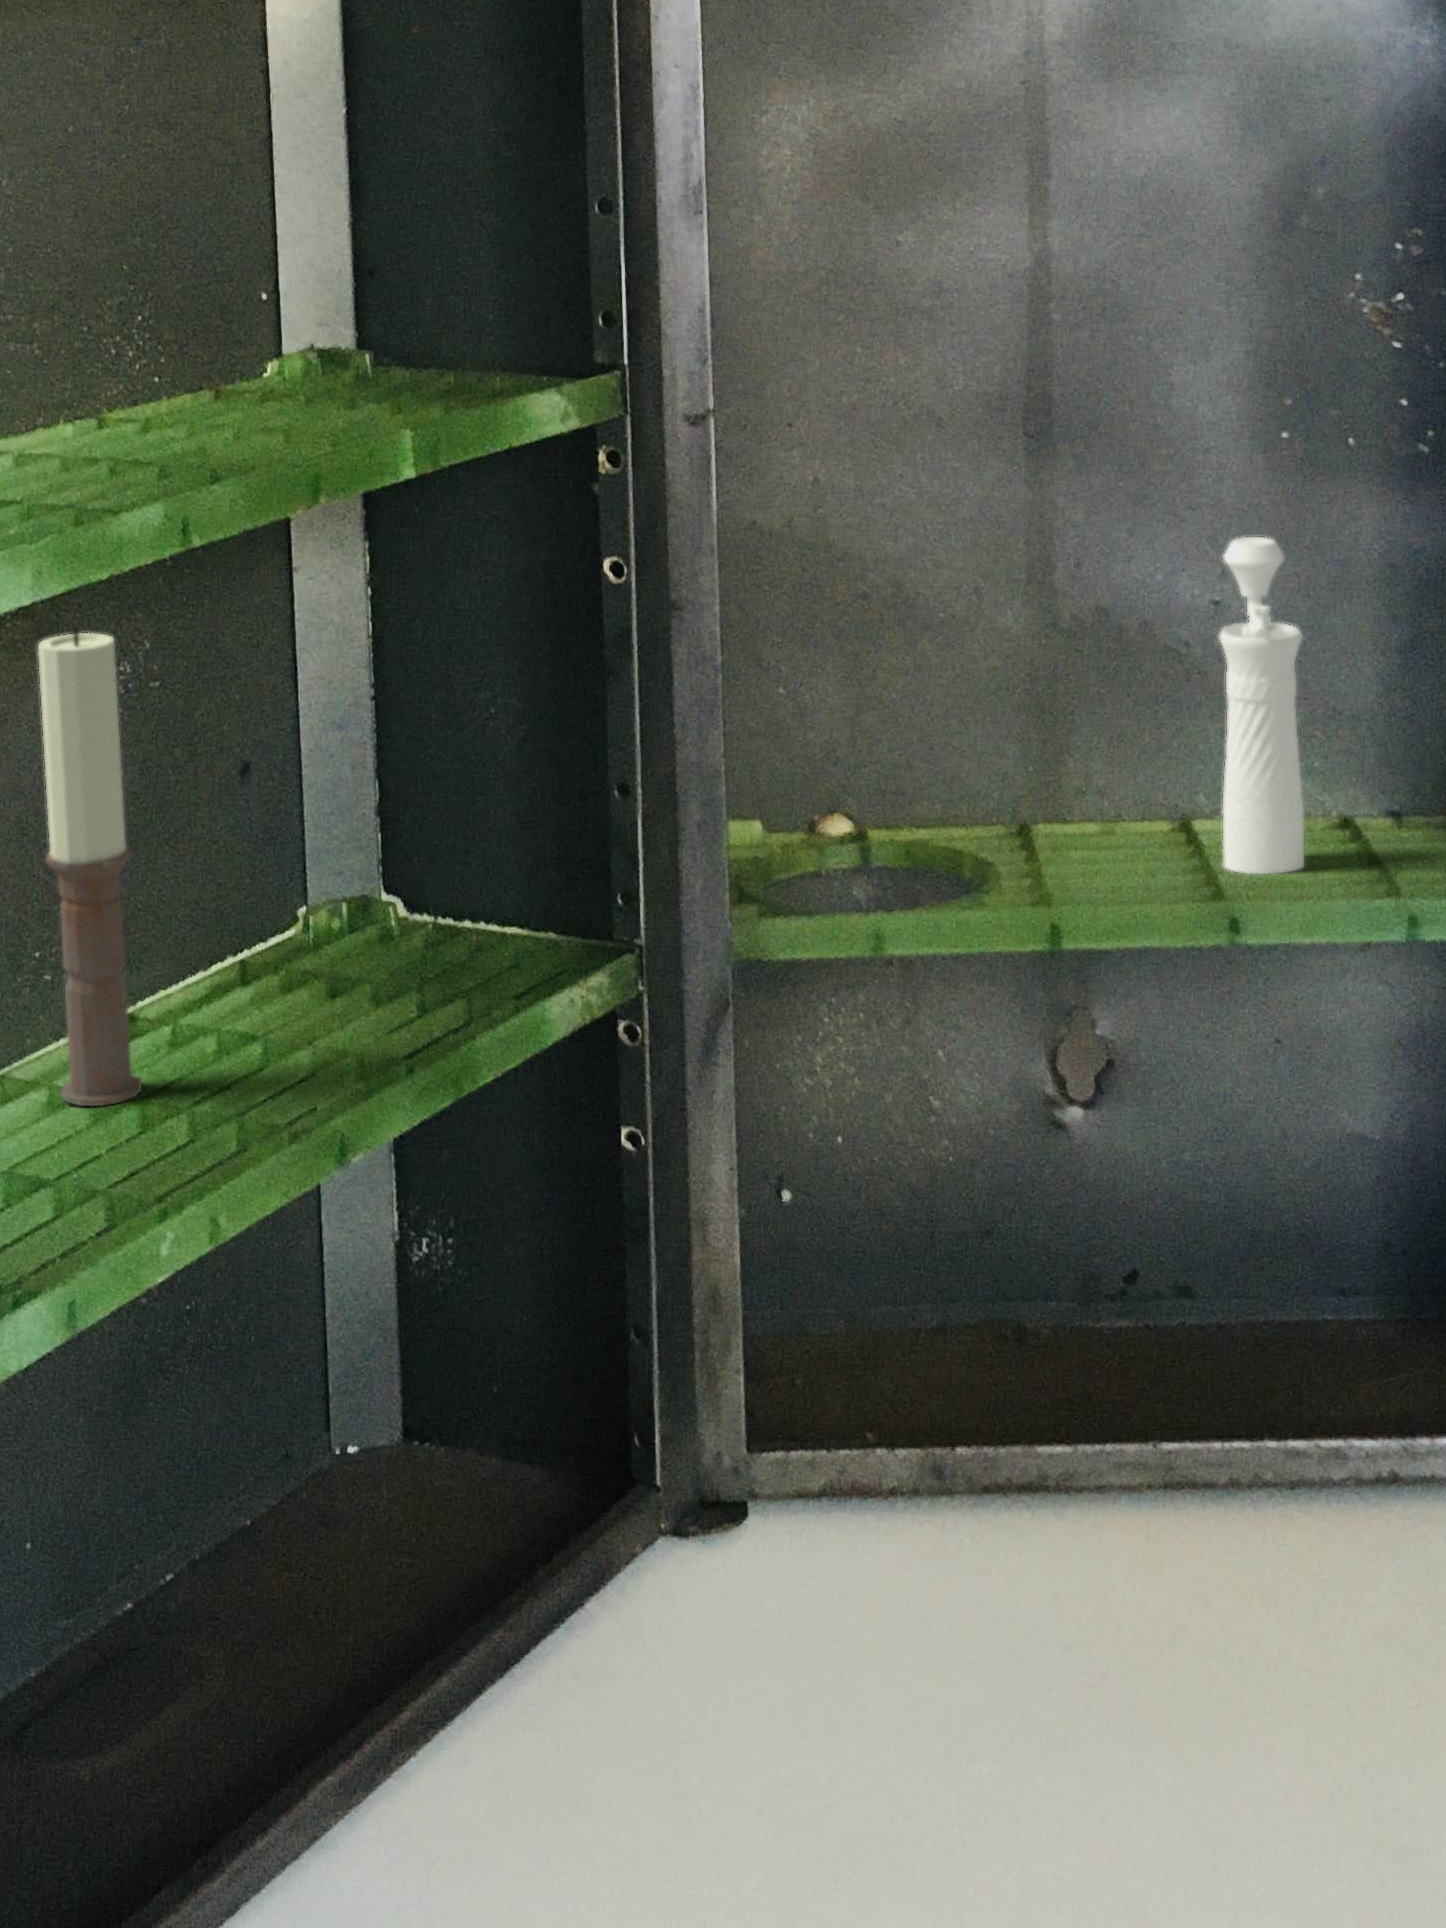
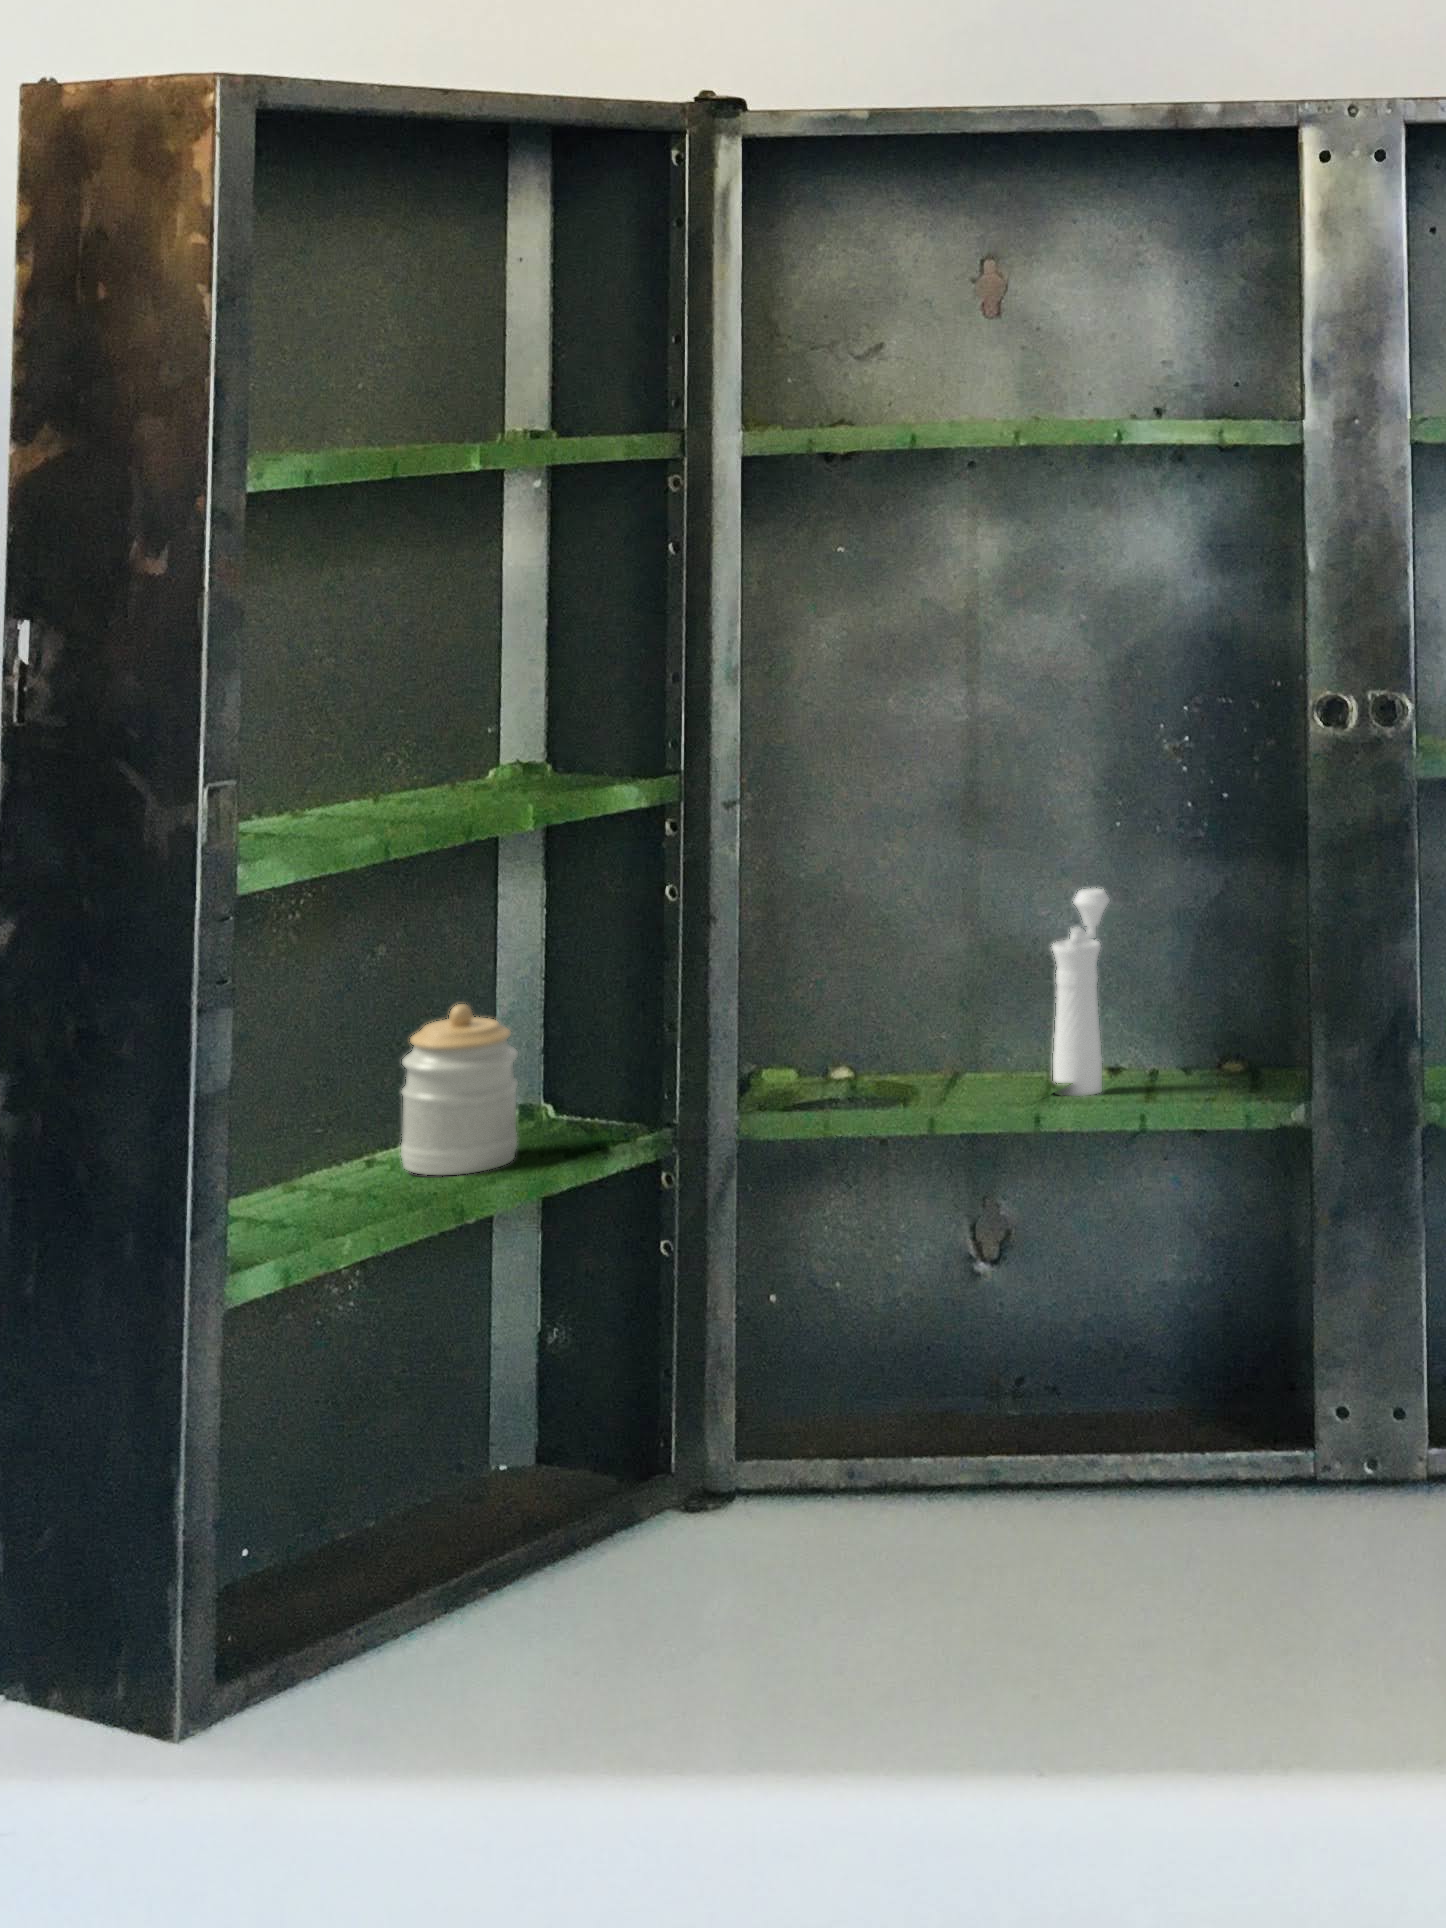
candle: present [38,627,142,1106] -> none [317,919,367,1206]
jar: none [173,753,373,1035] -> present [401,1004,518,1175]

